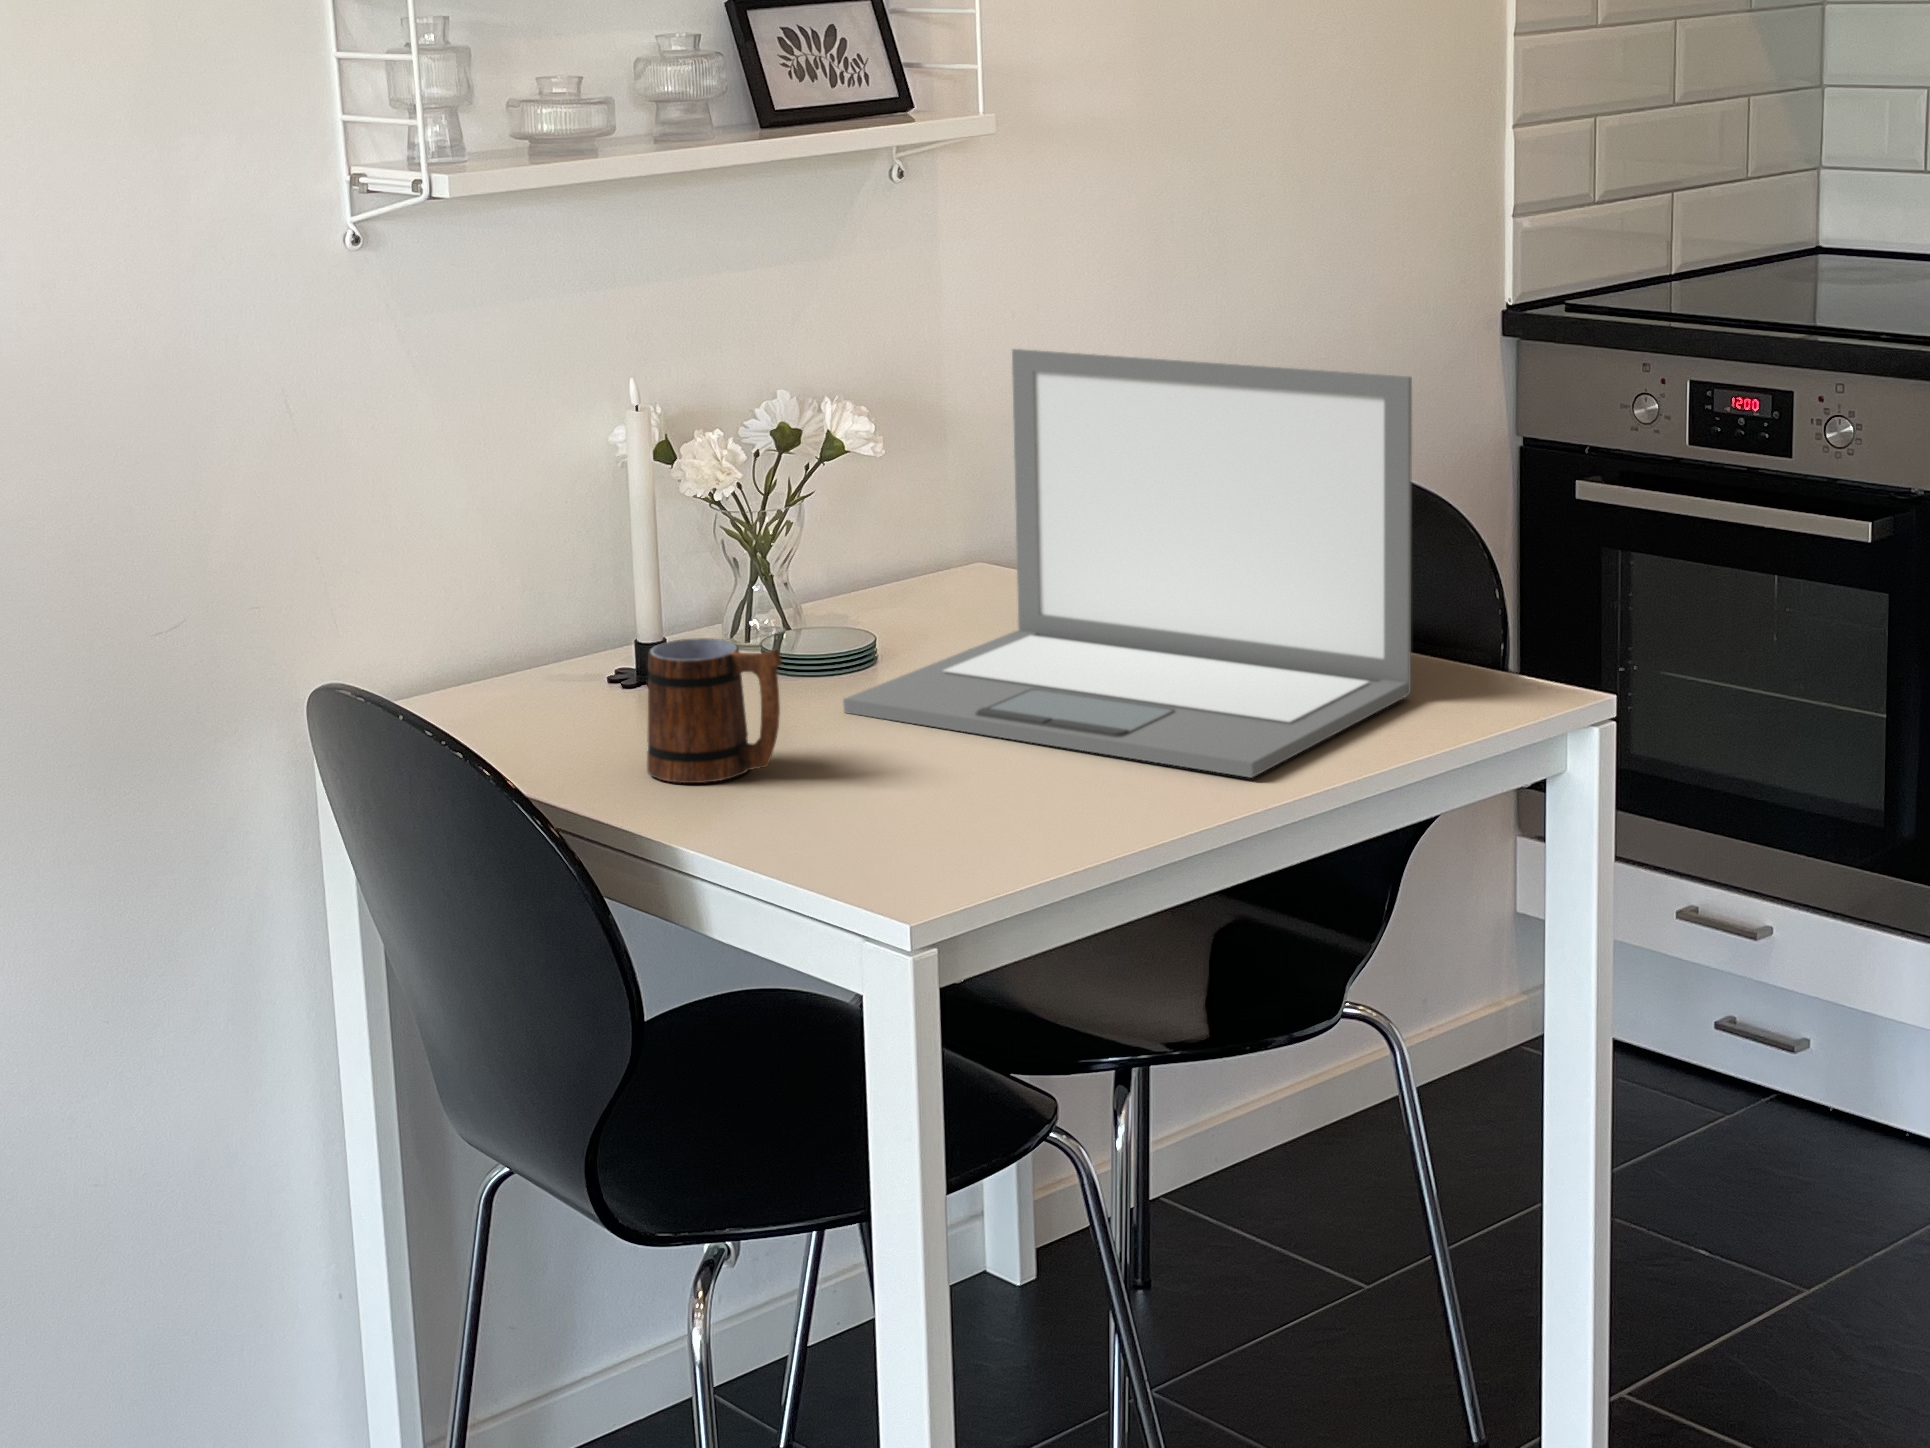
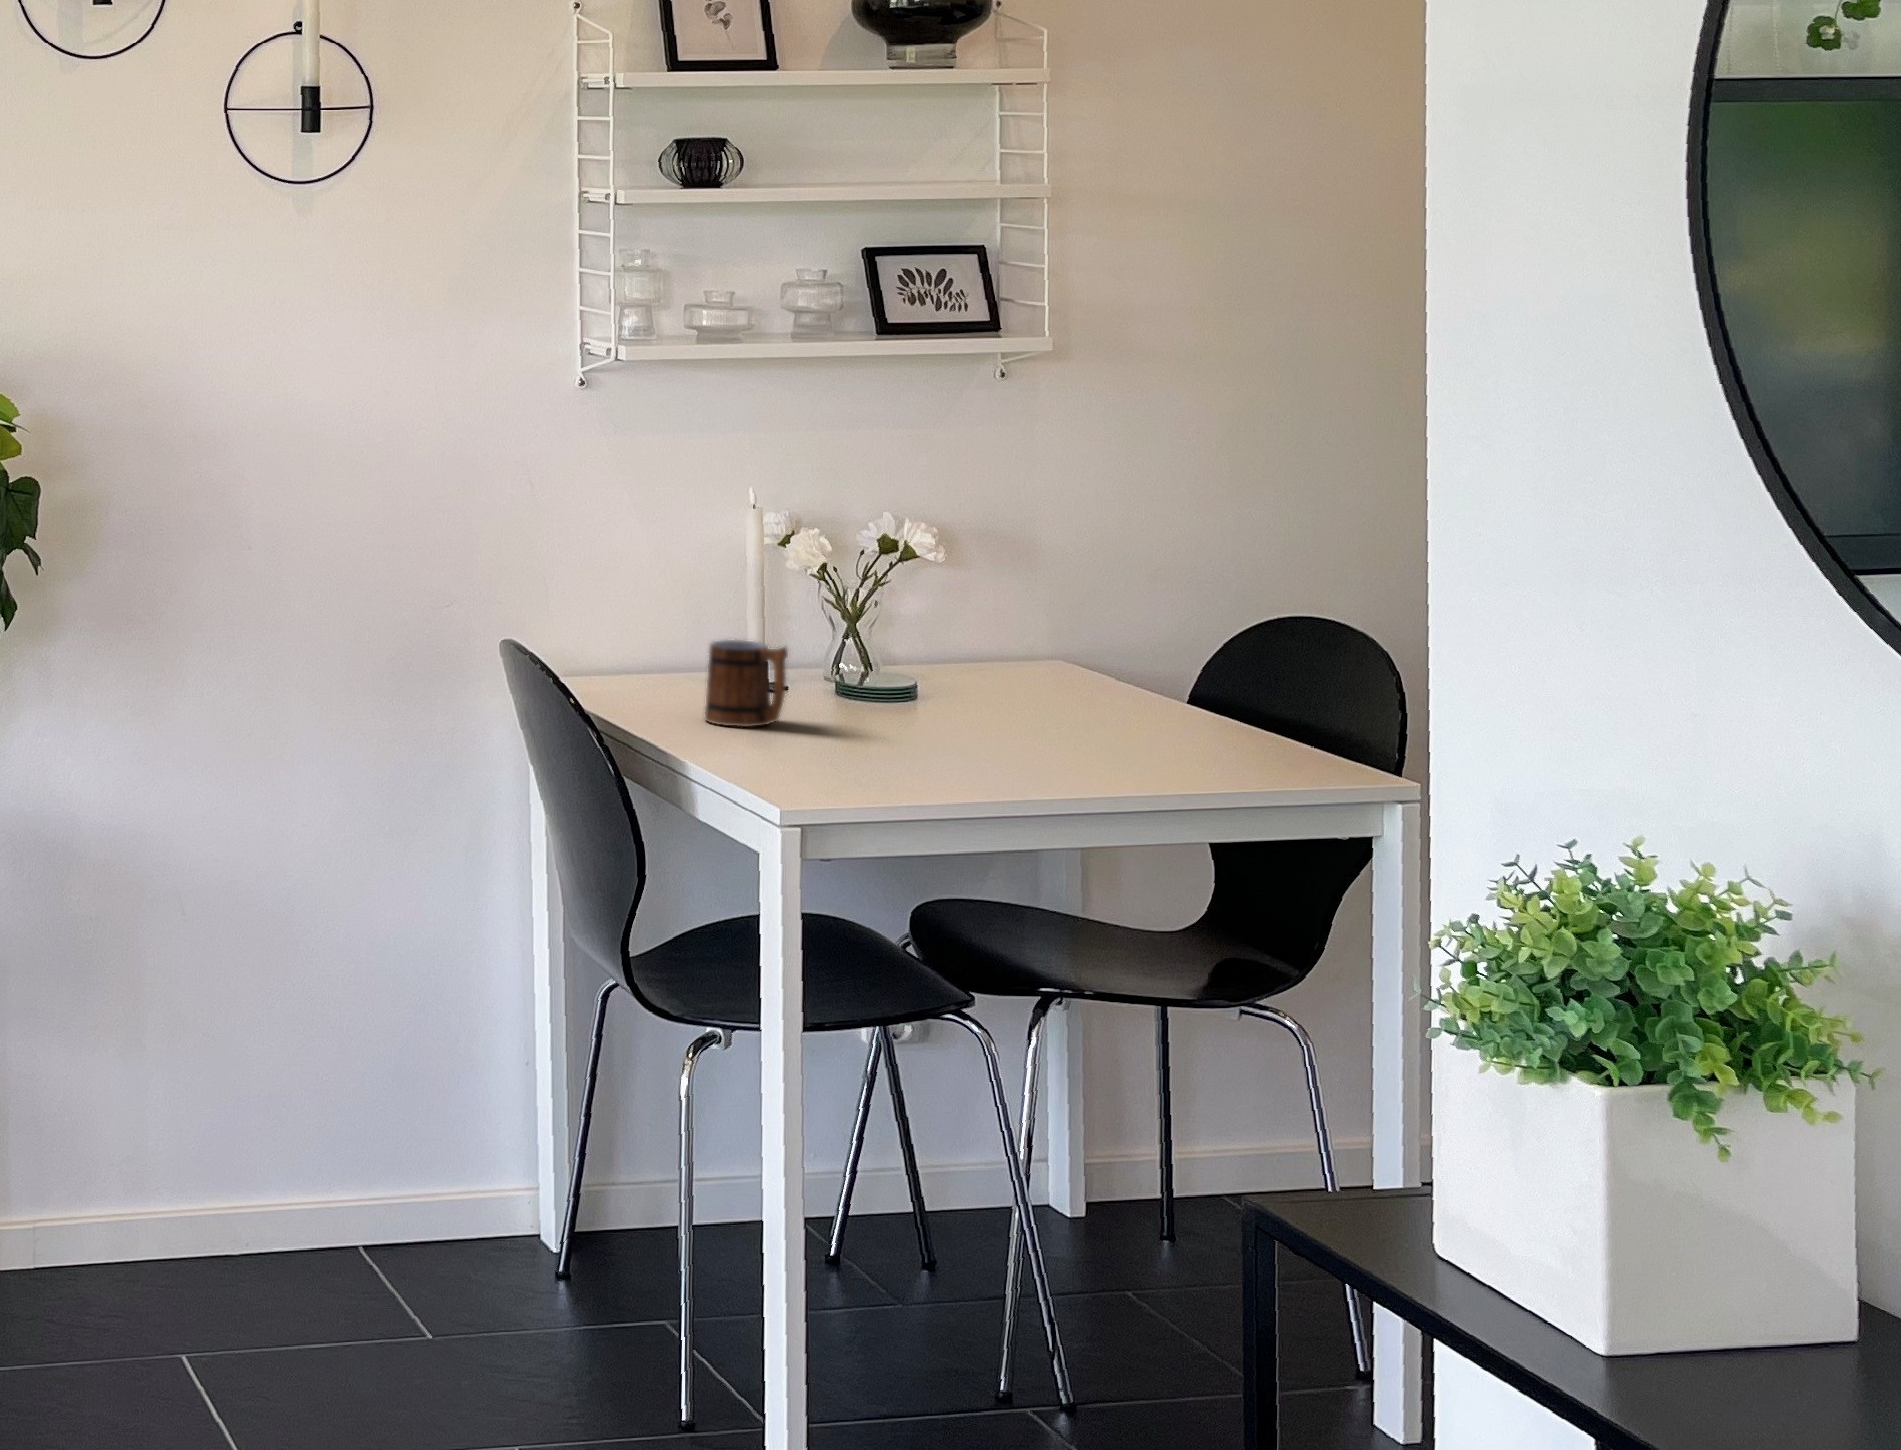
laptop: present [843,349,1412,778] -> none [860,492,1269,764]

